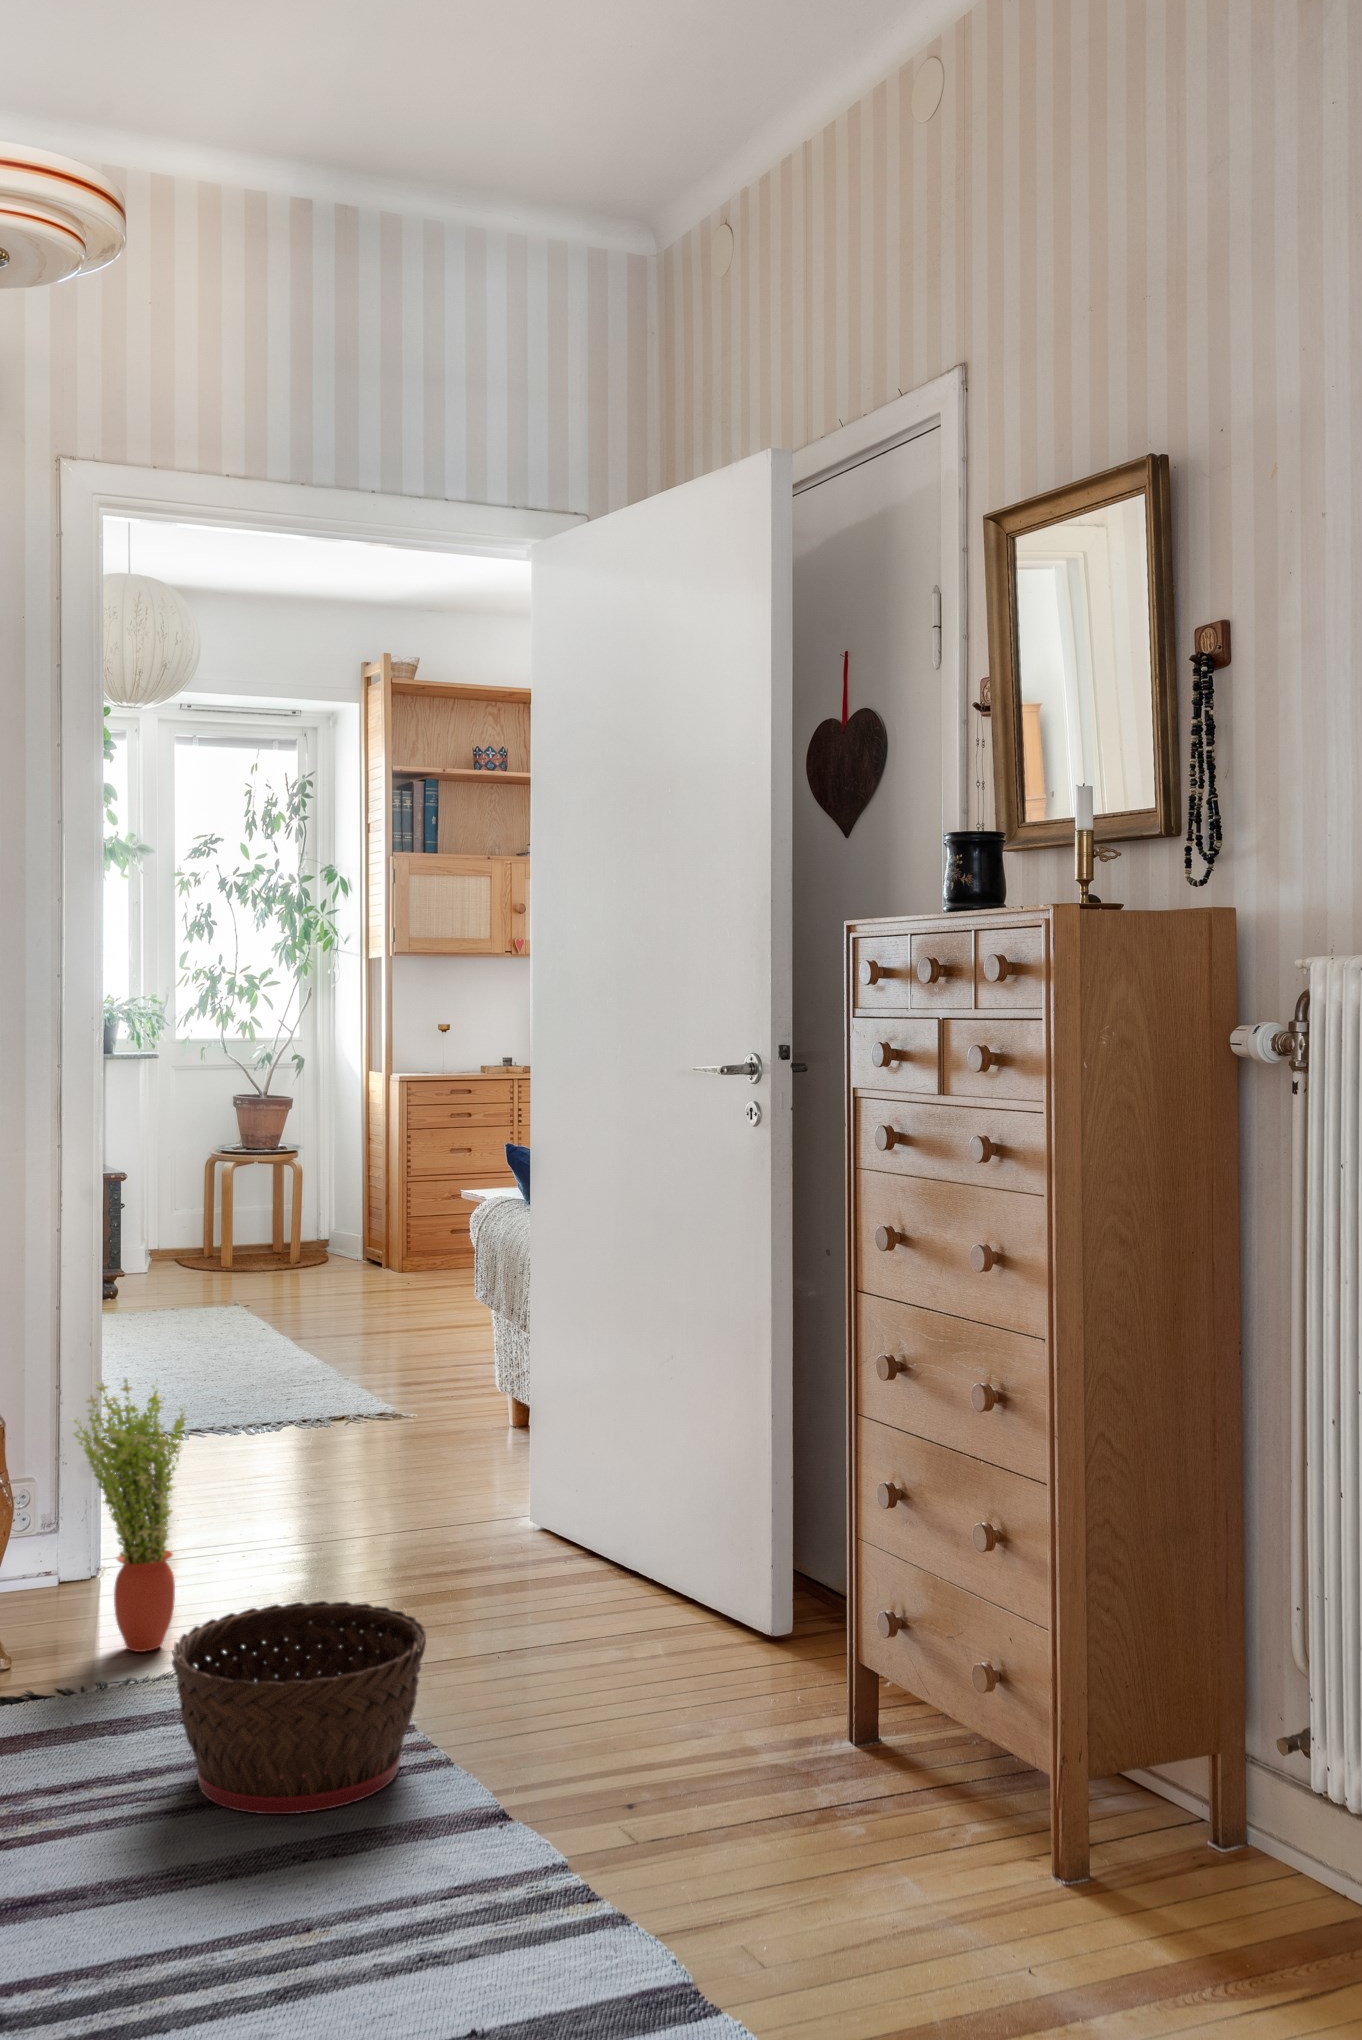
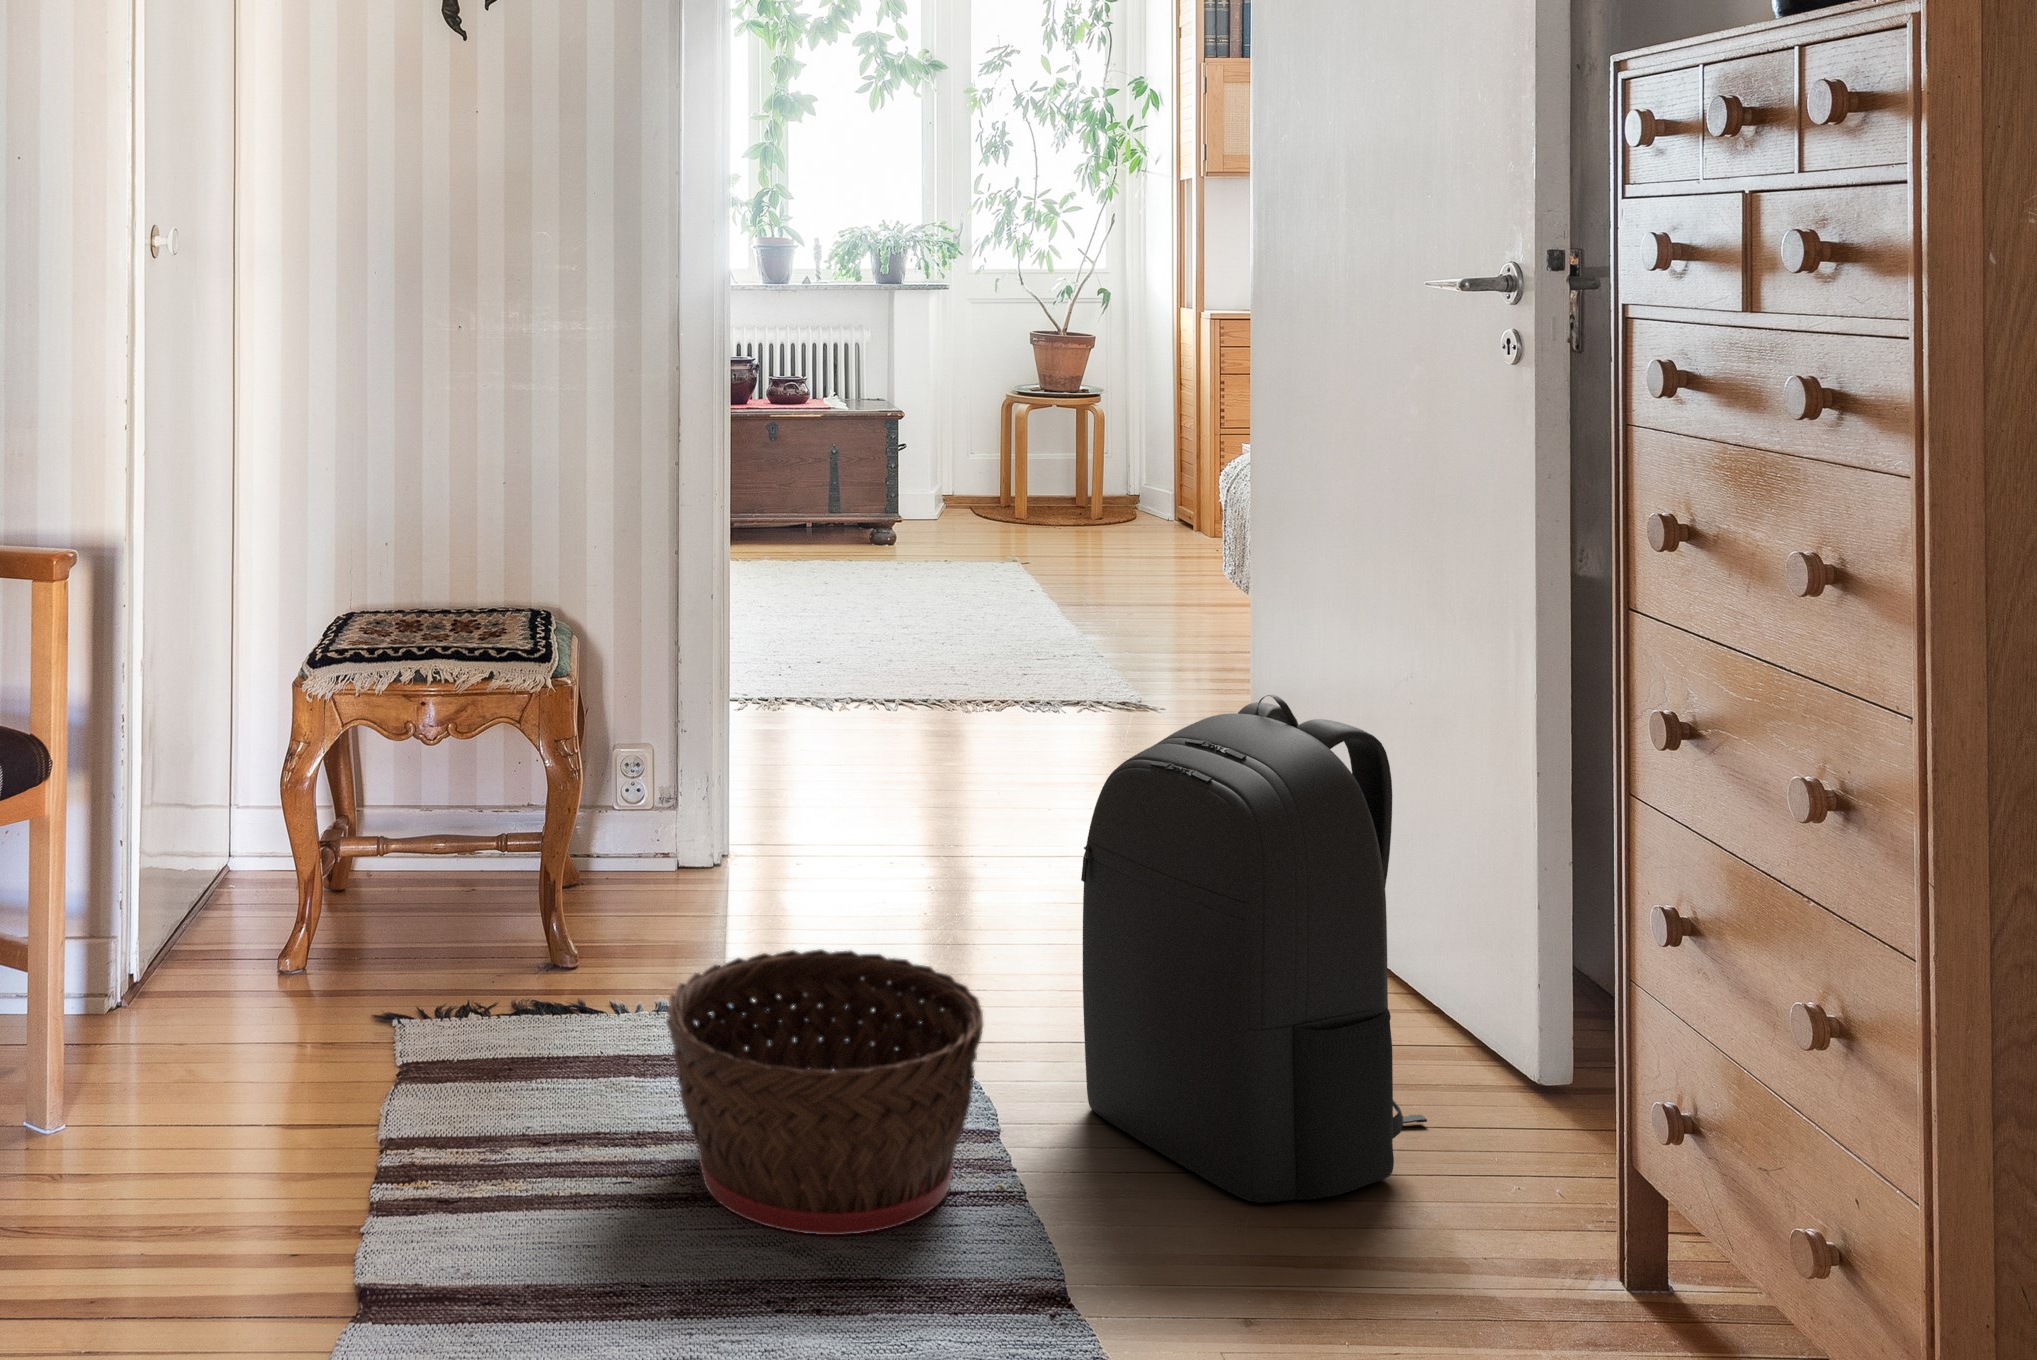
backpack: none [475,1370,709,1735] -> present [1081,695,1427,1203]
potted plant: present [74,1379,187,1652] -> none [642,647,775,967]

